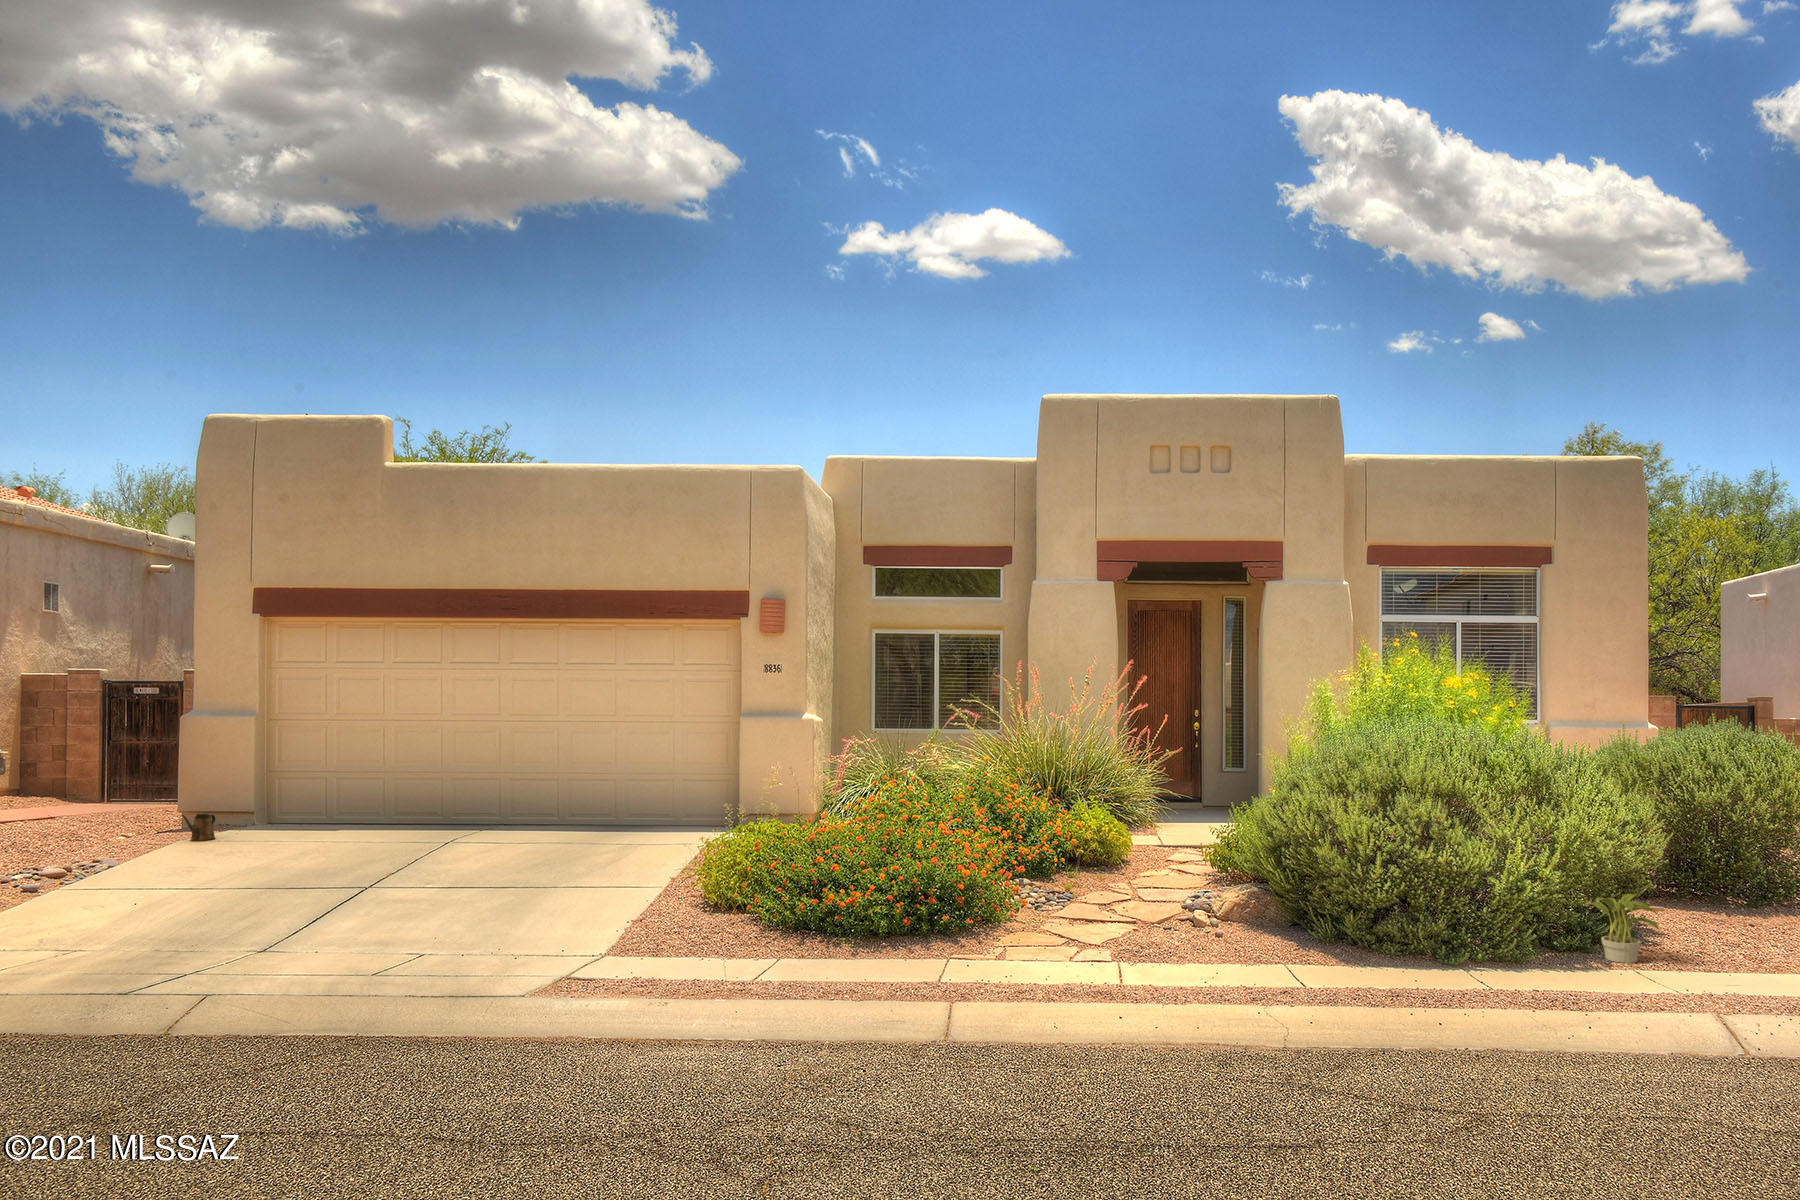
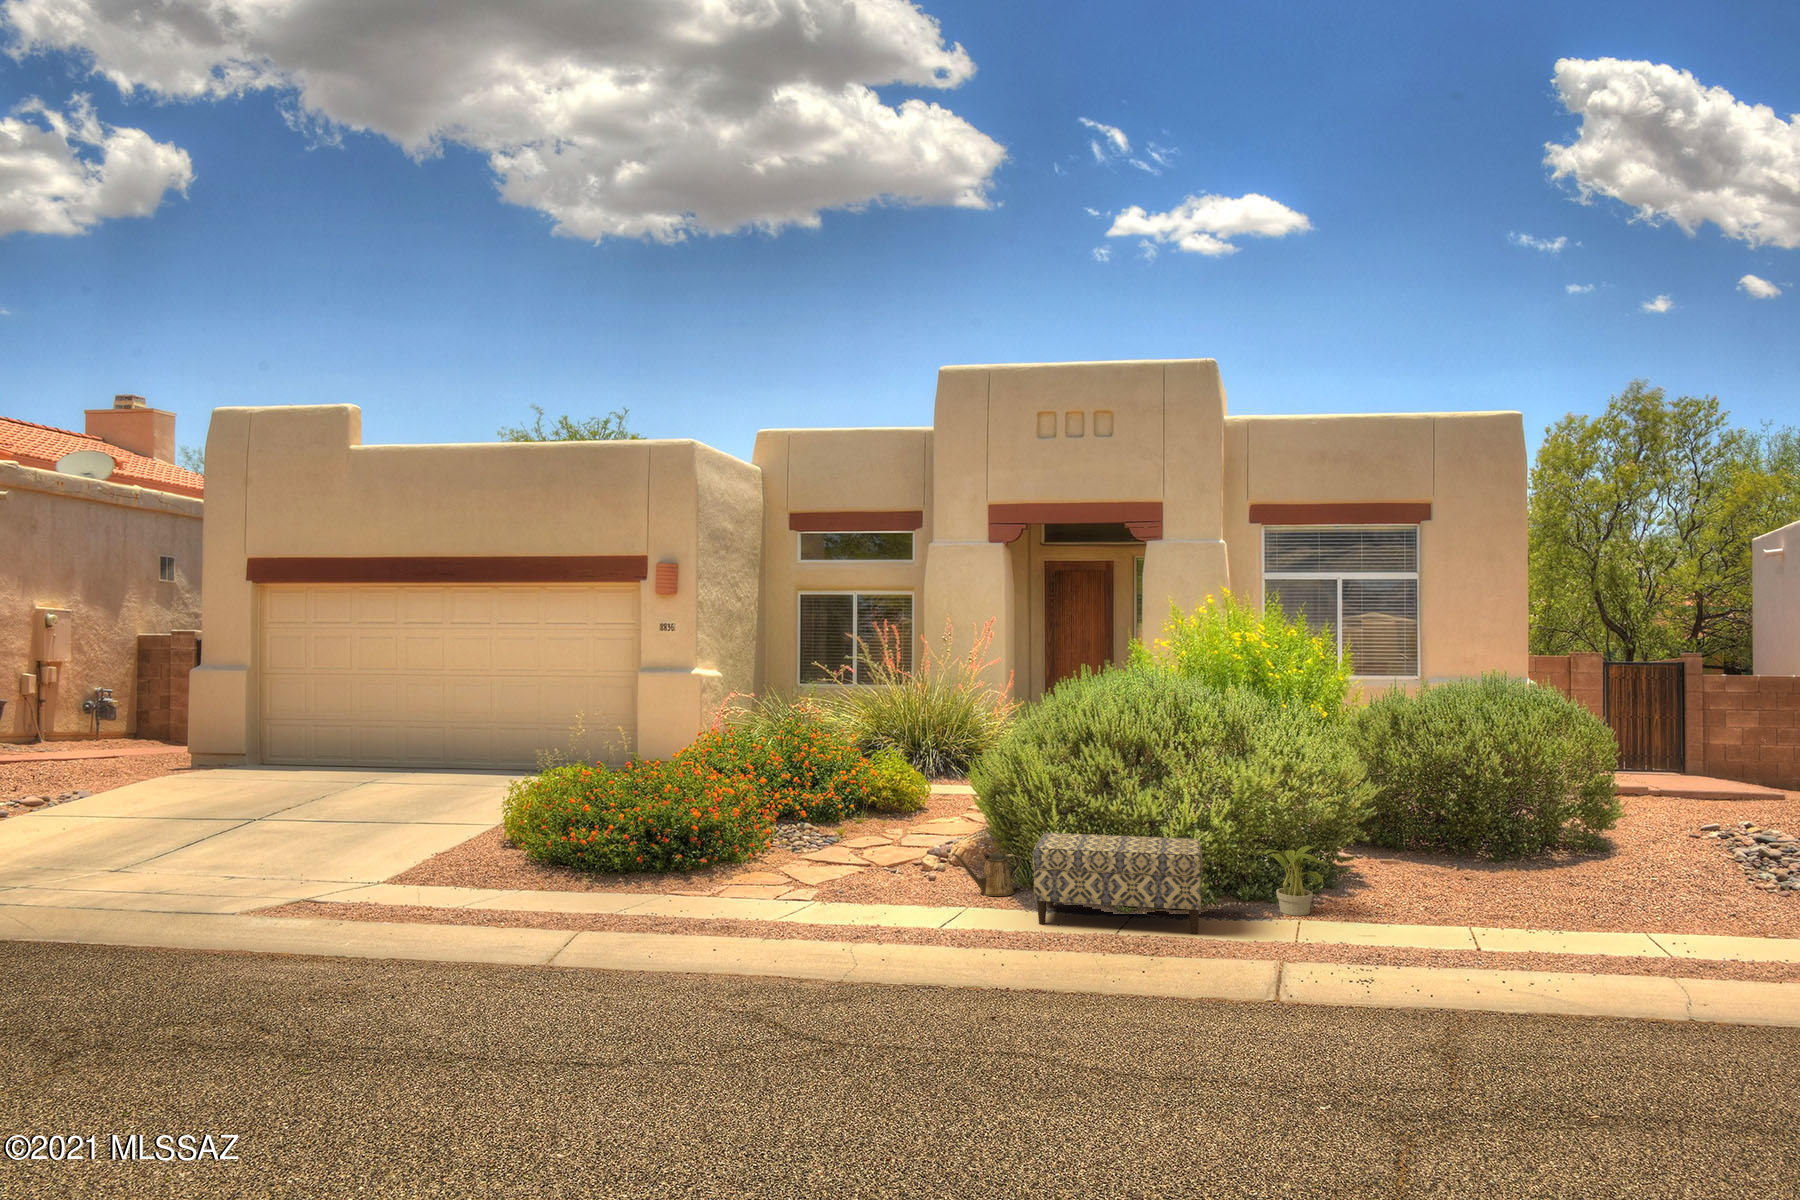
watering can: present [181,814,215,841] -> present [952,853,1020,896]
bench: none [1370,884,1563,981] -> present [1033,833,1202,934]

